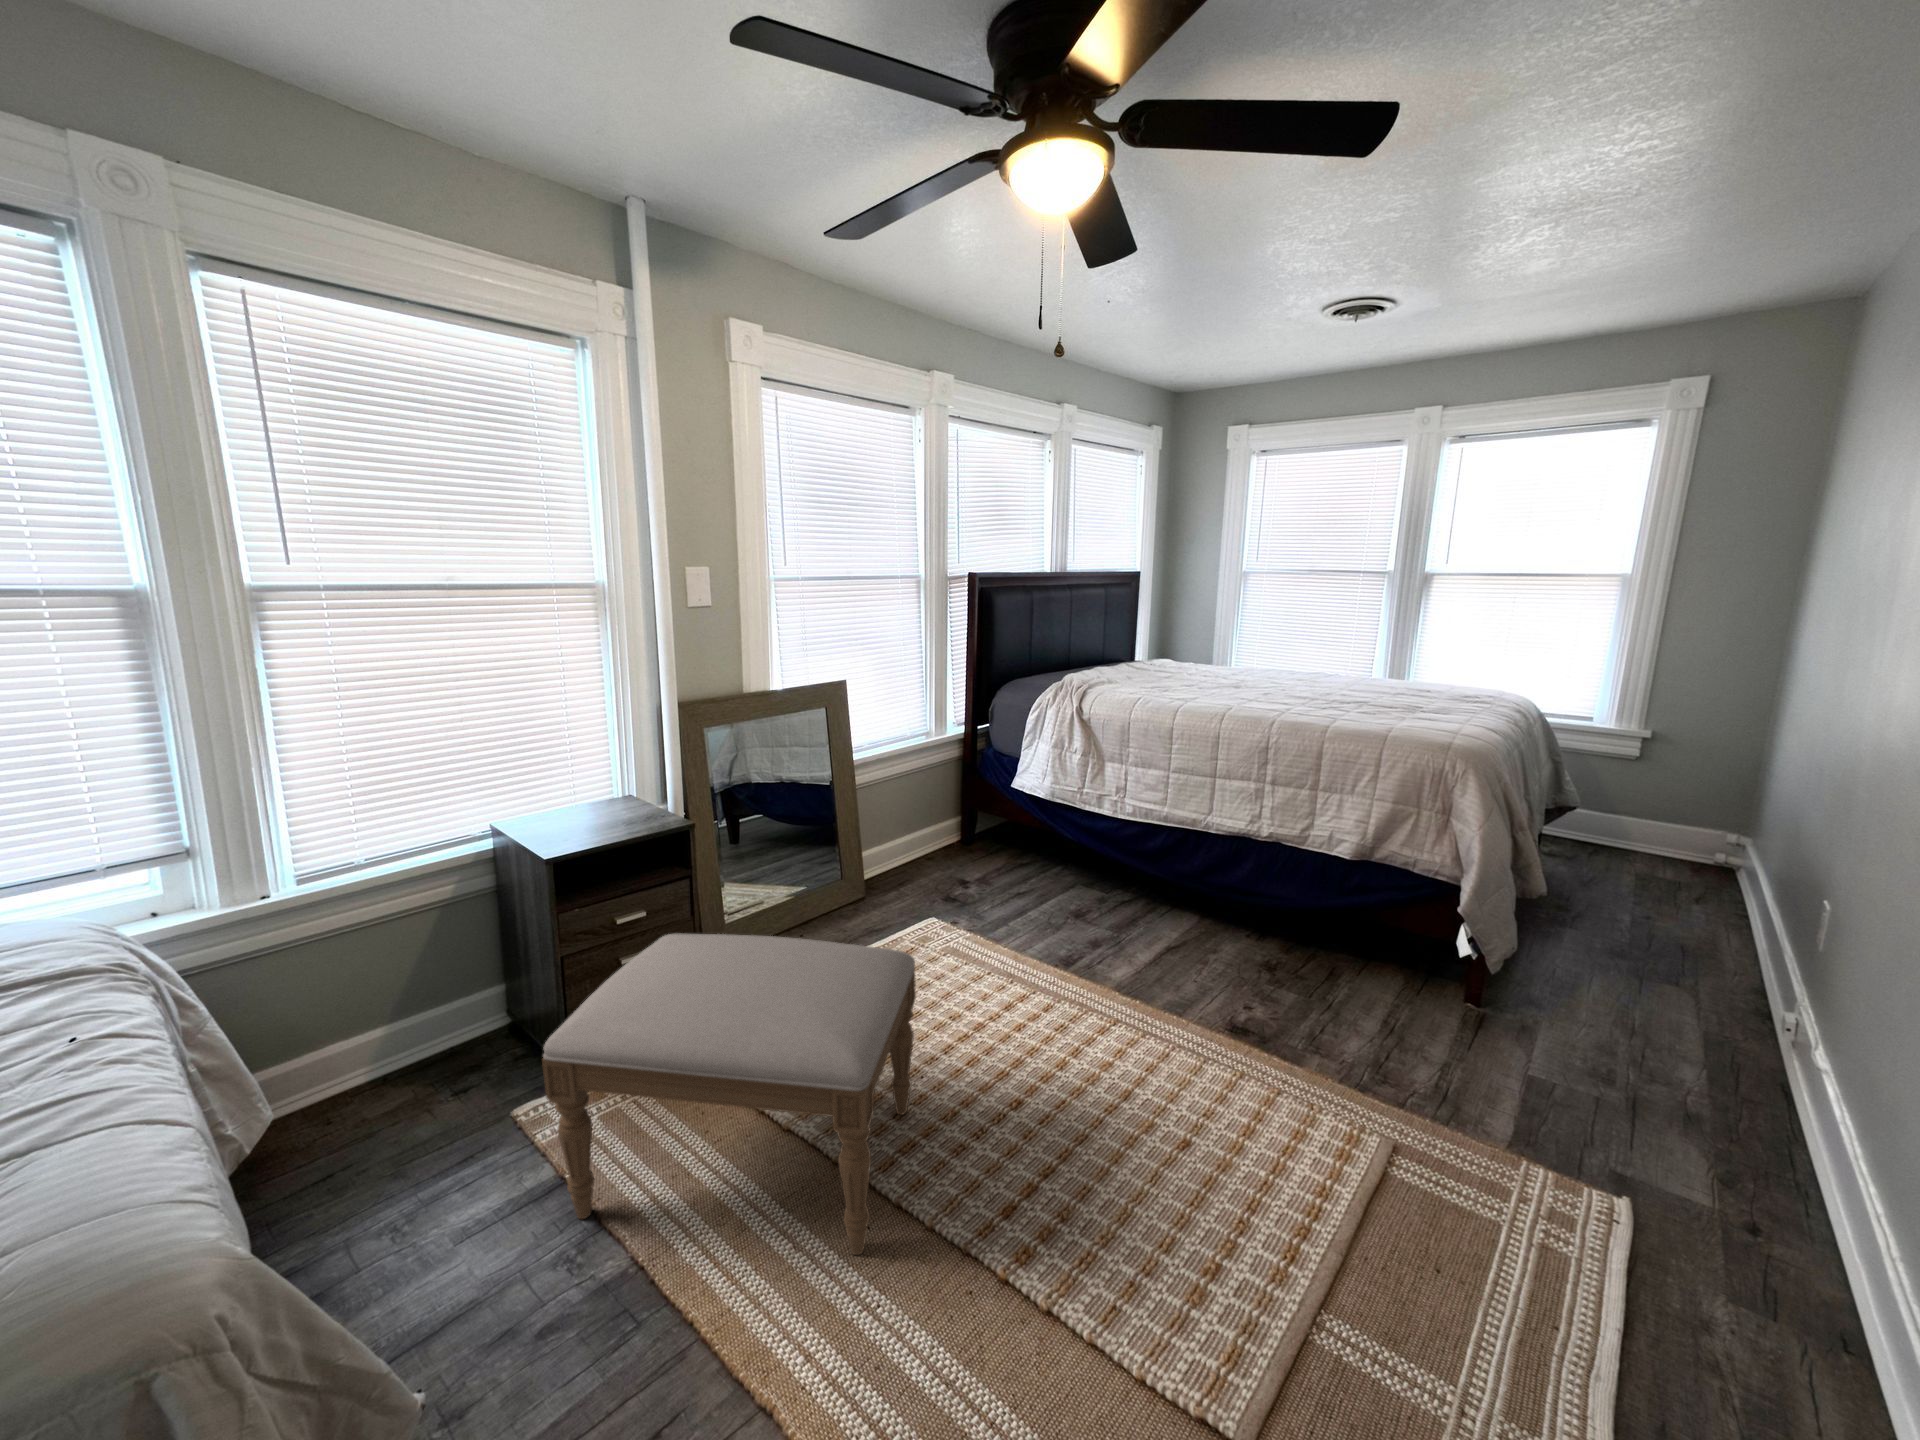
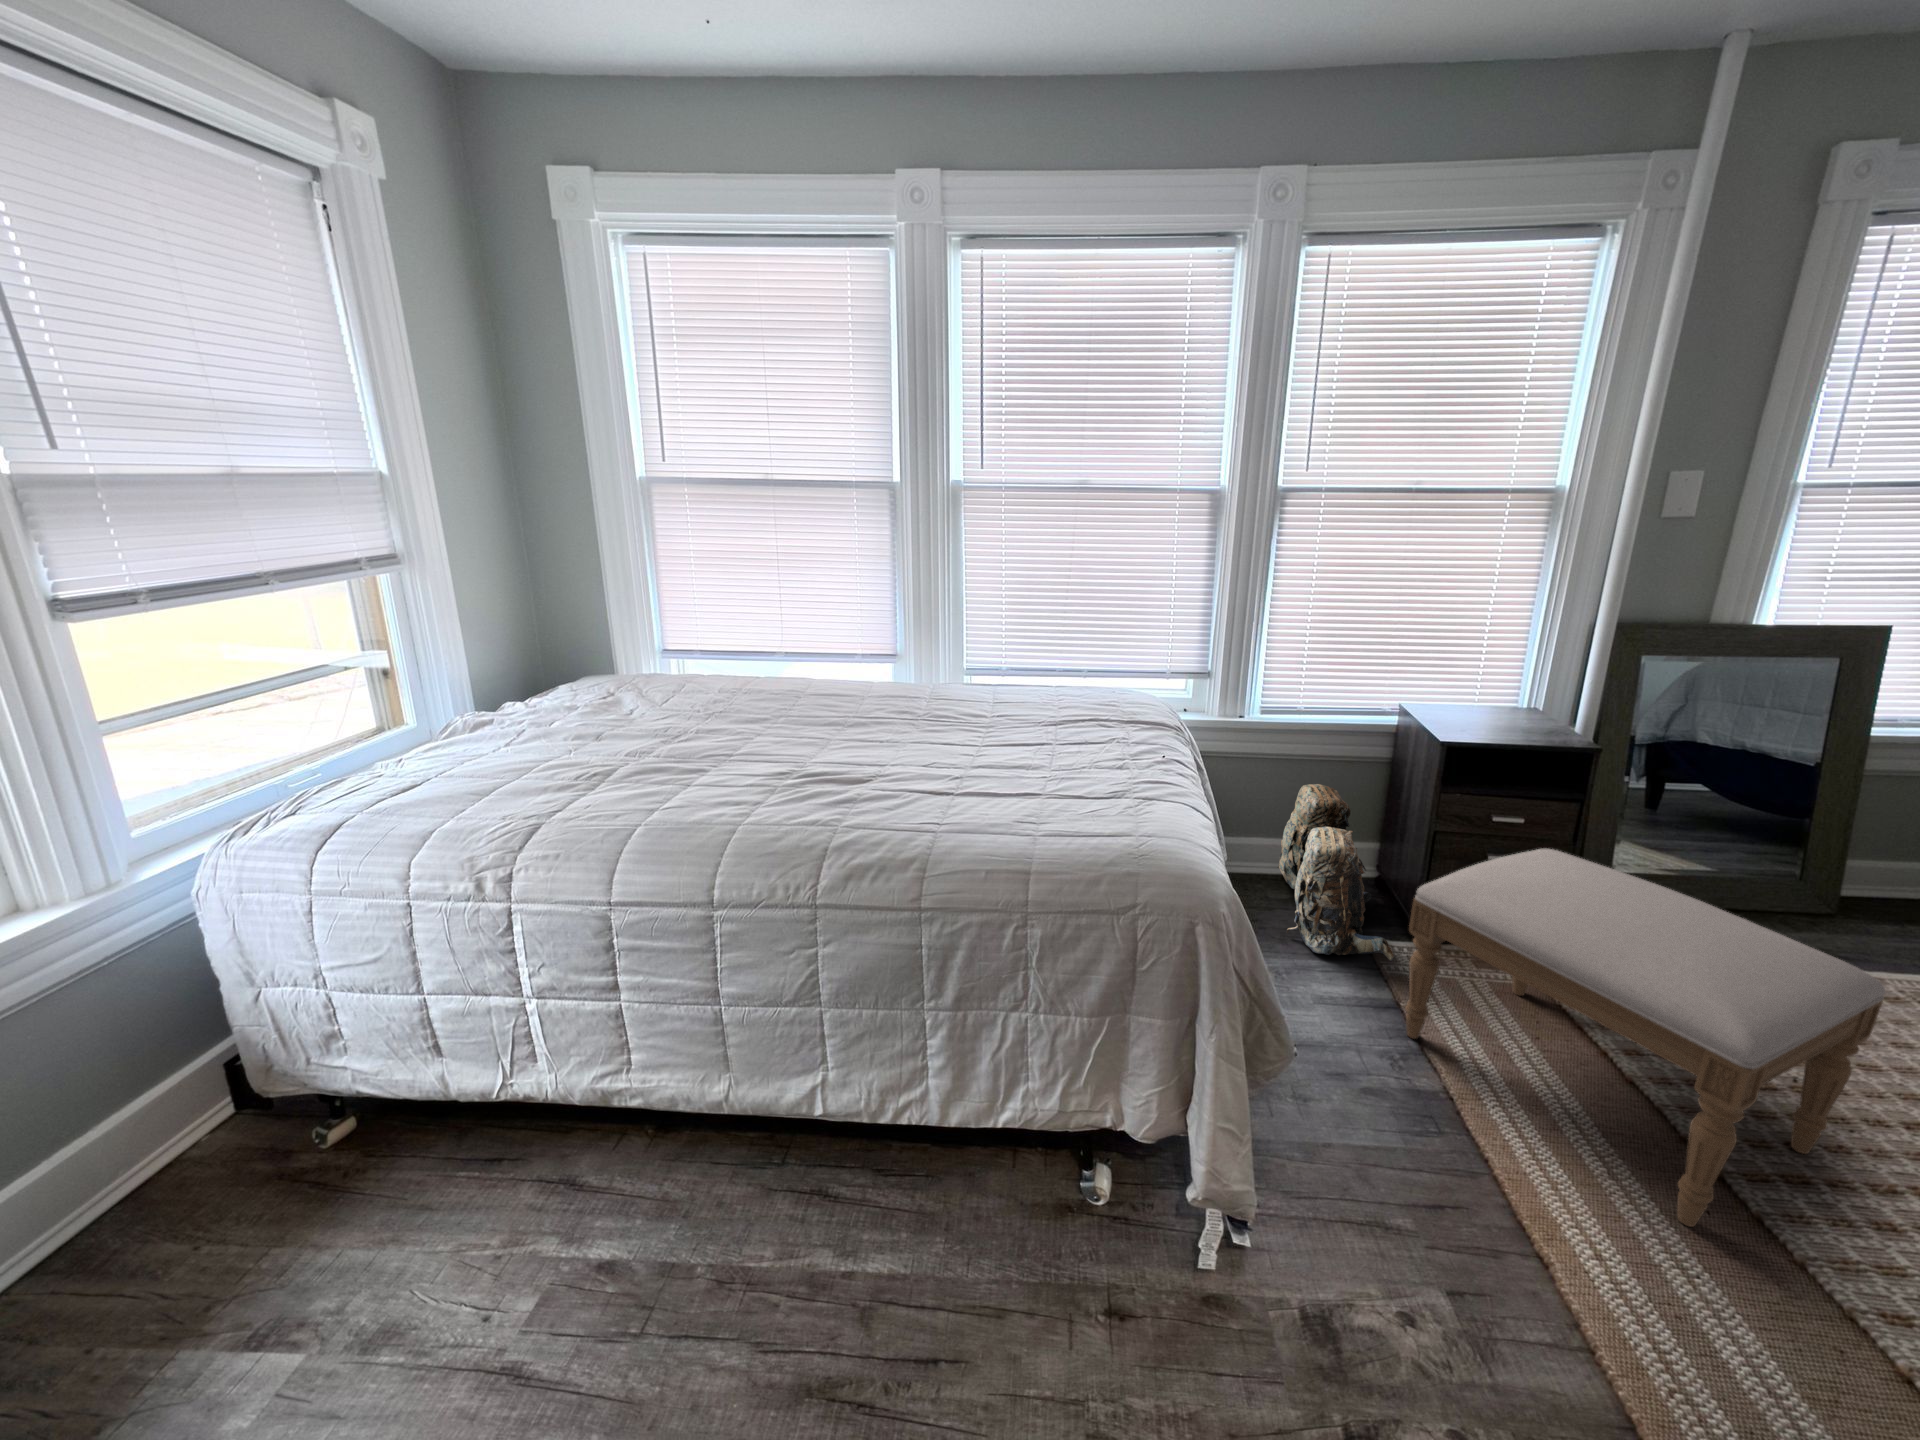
backpack: none [373,945,546,1171] -> present [1278,784,1394,961]

